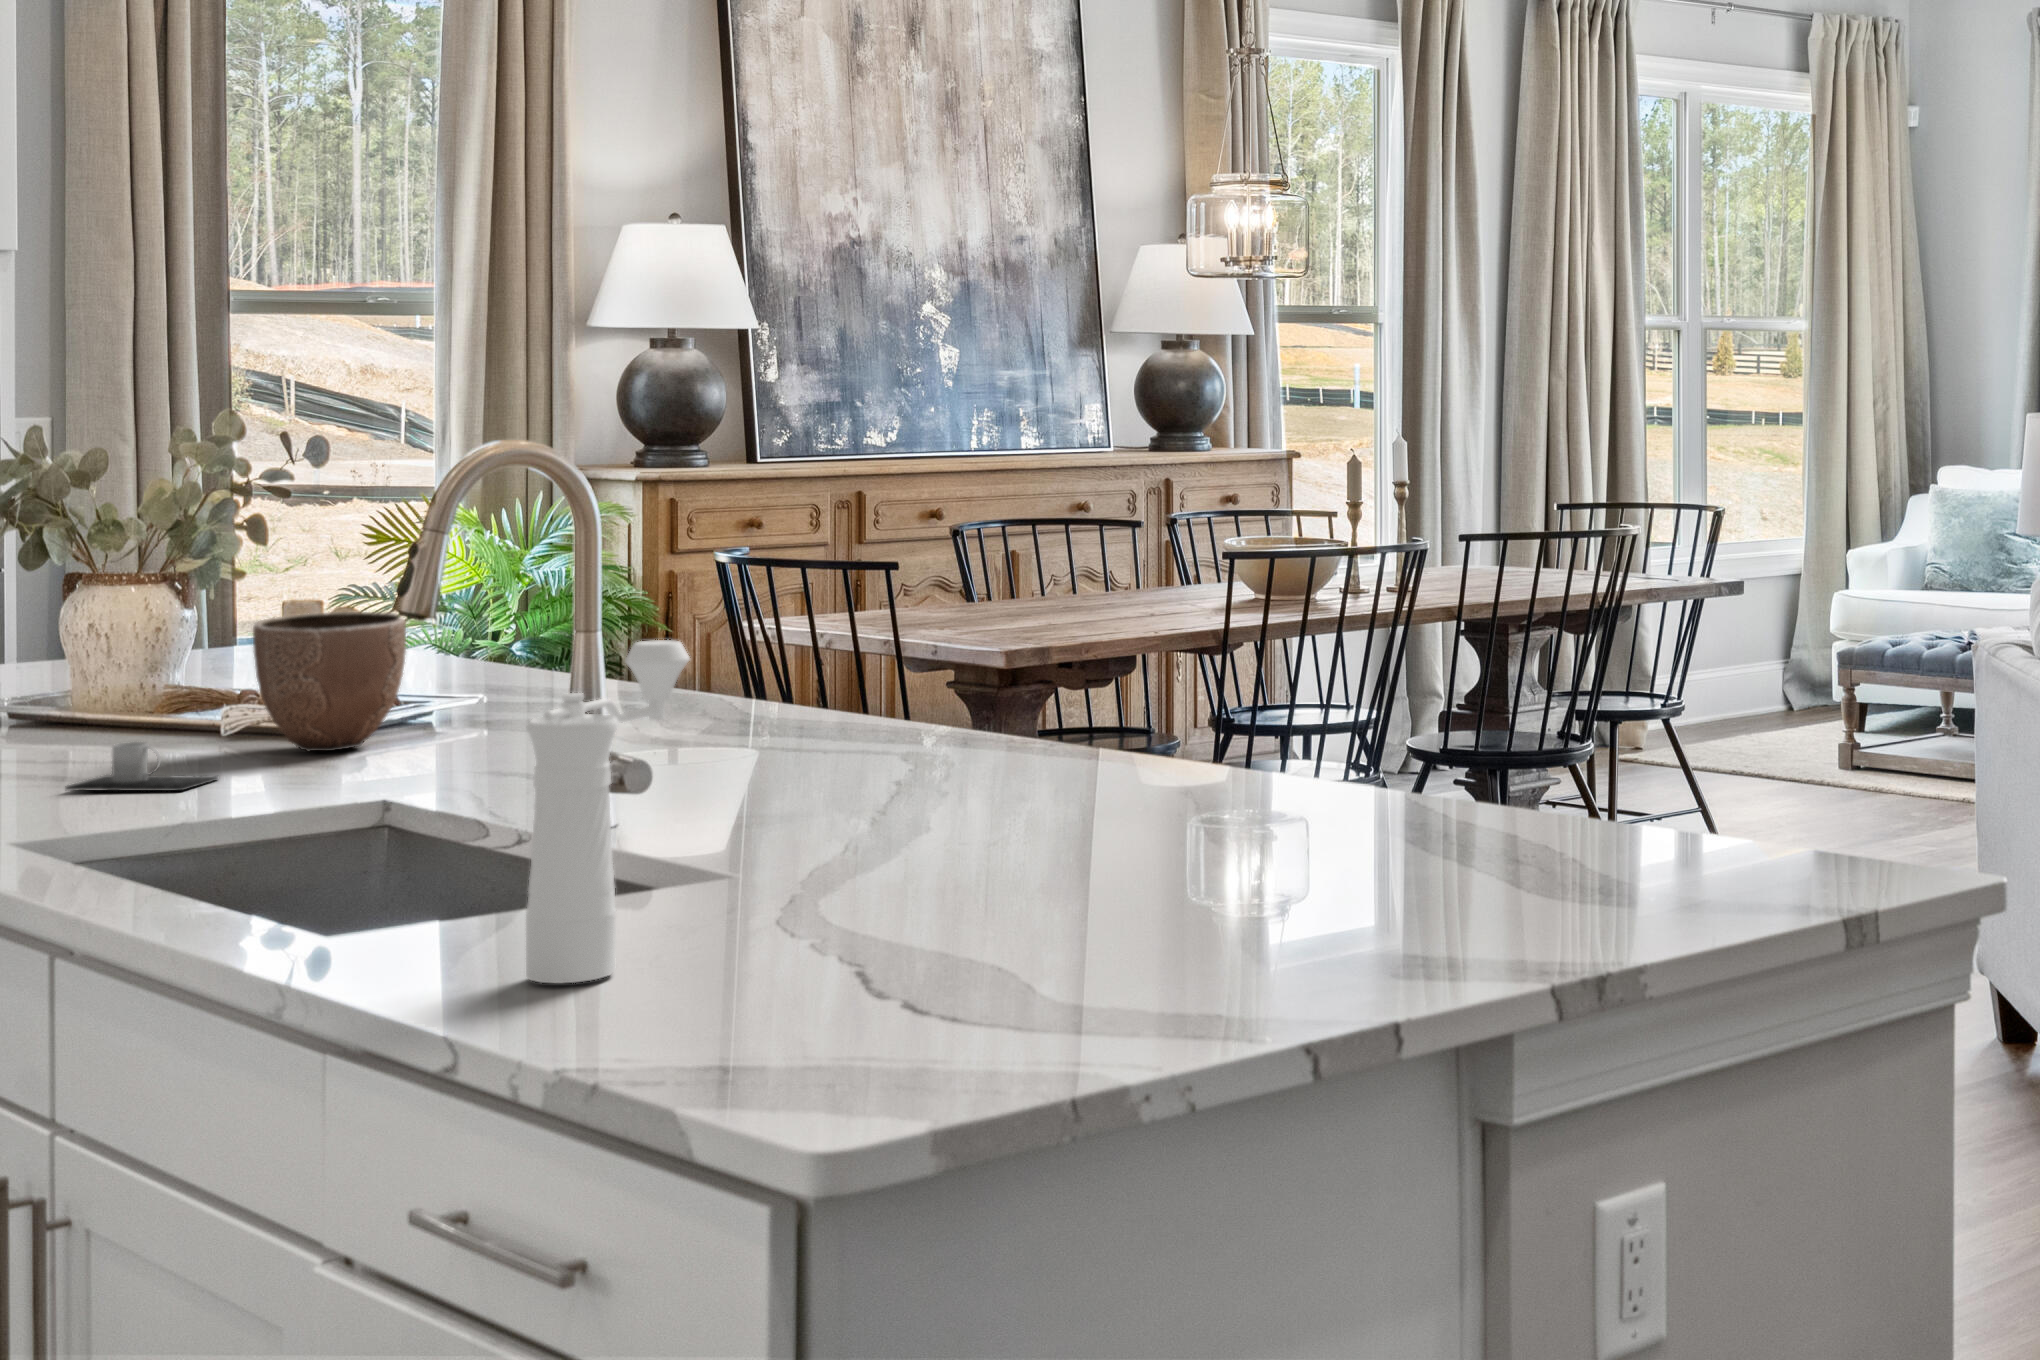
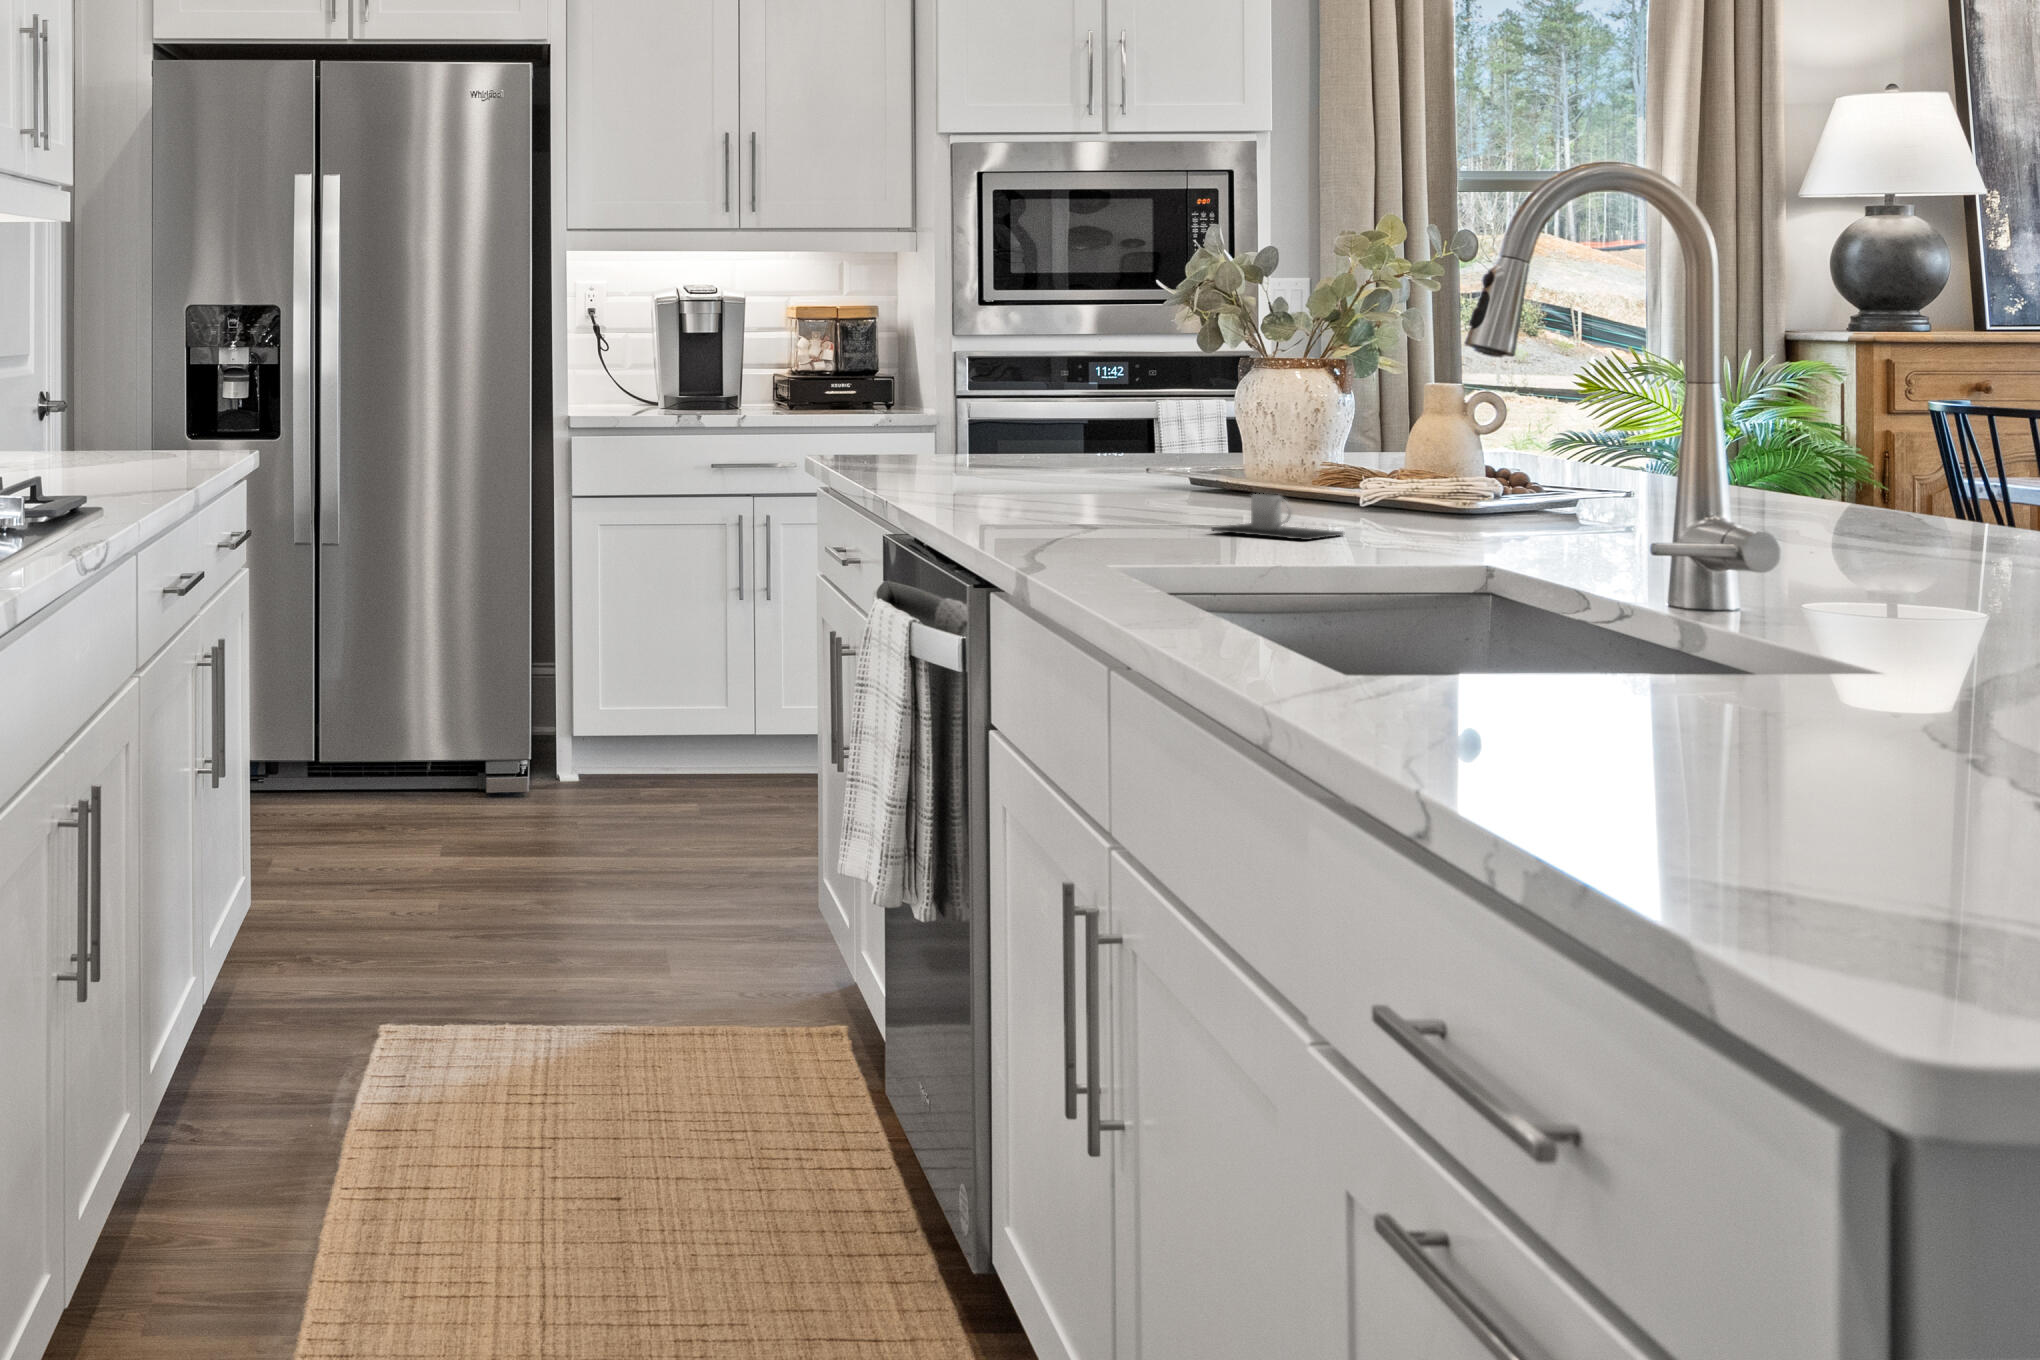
decorative bowl: present [253,612,406,751] -> none [1386,394,1534,523]
pepper mill: present [526,640,689,983] -> none [1545,344,1792,761]

